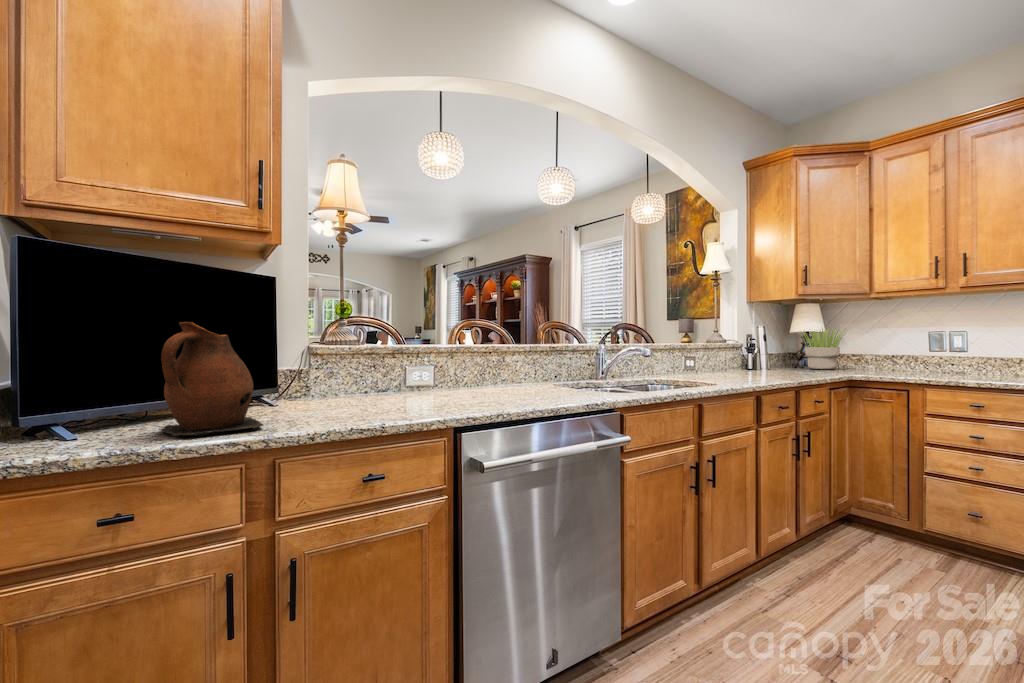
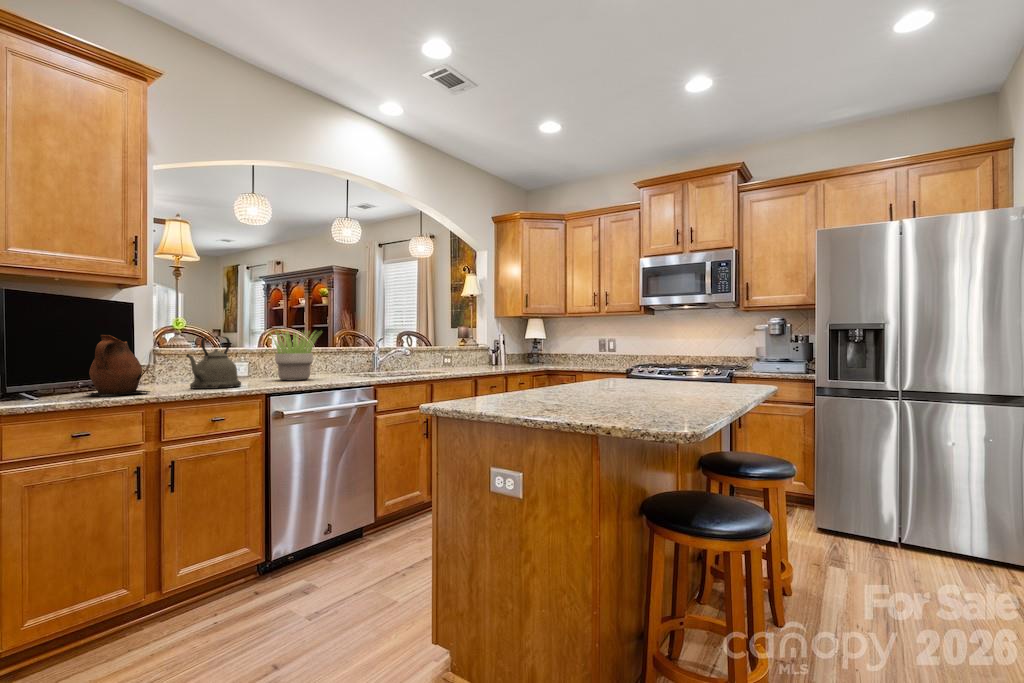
kettle: none [328,326,418,417] -> present [187,337,241,389]
potted plant: present [799,328,845,370] -> present [270,331,316,381]

